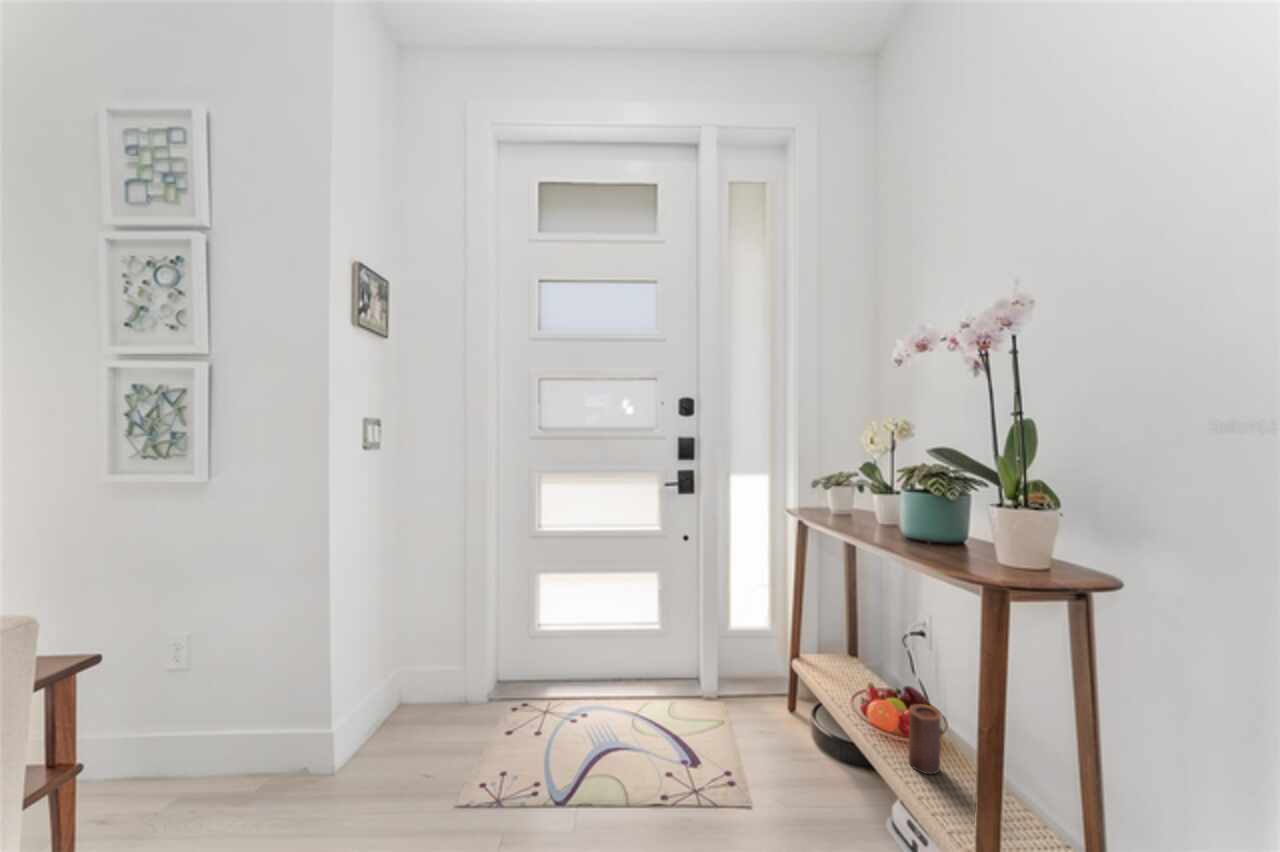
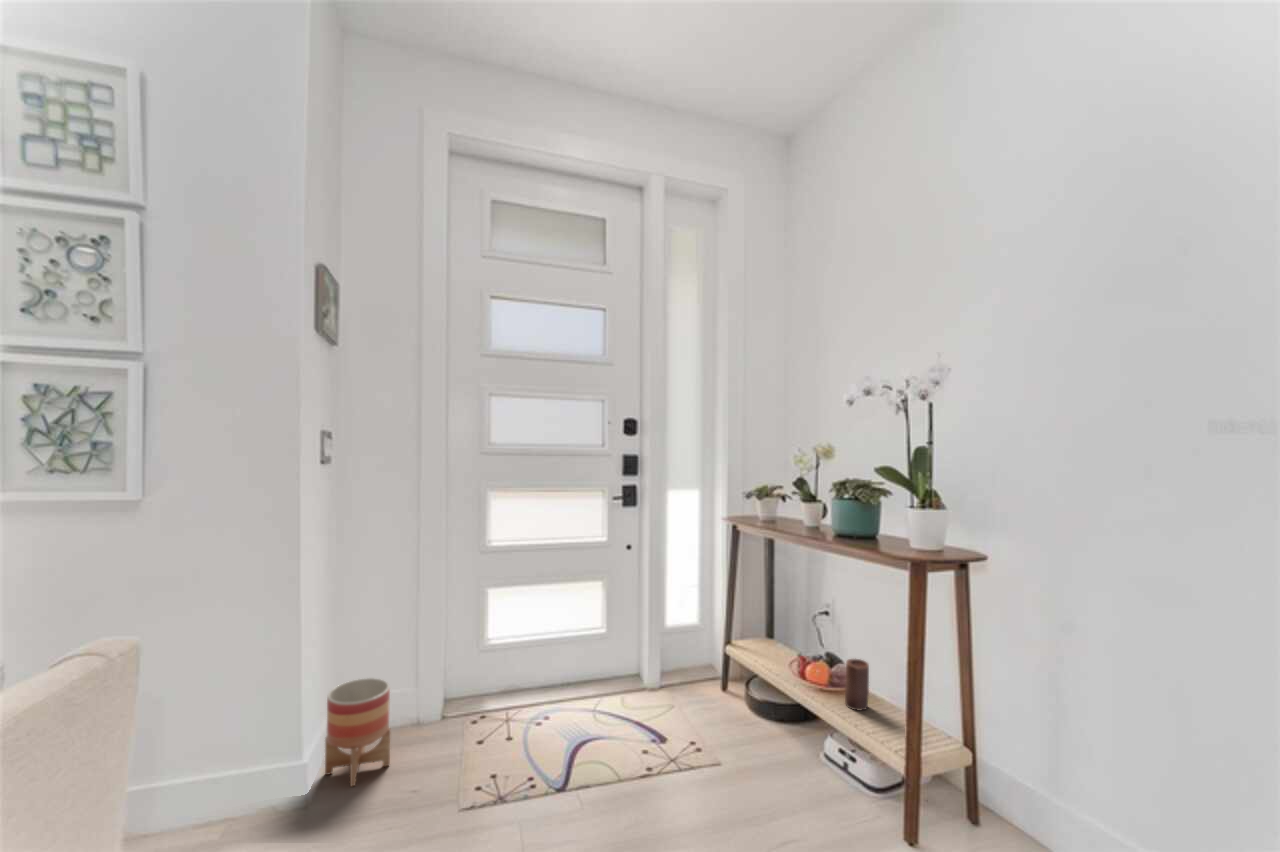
planter: none [369,656,427,758] -> present [325,678,391,786]

